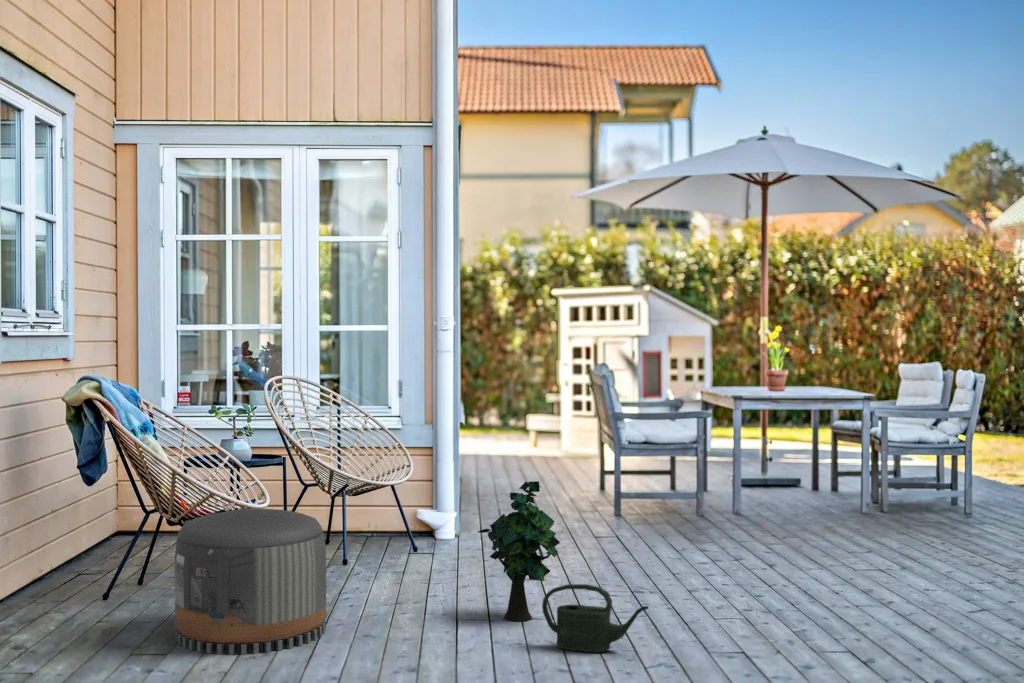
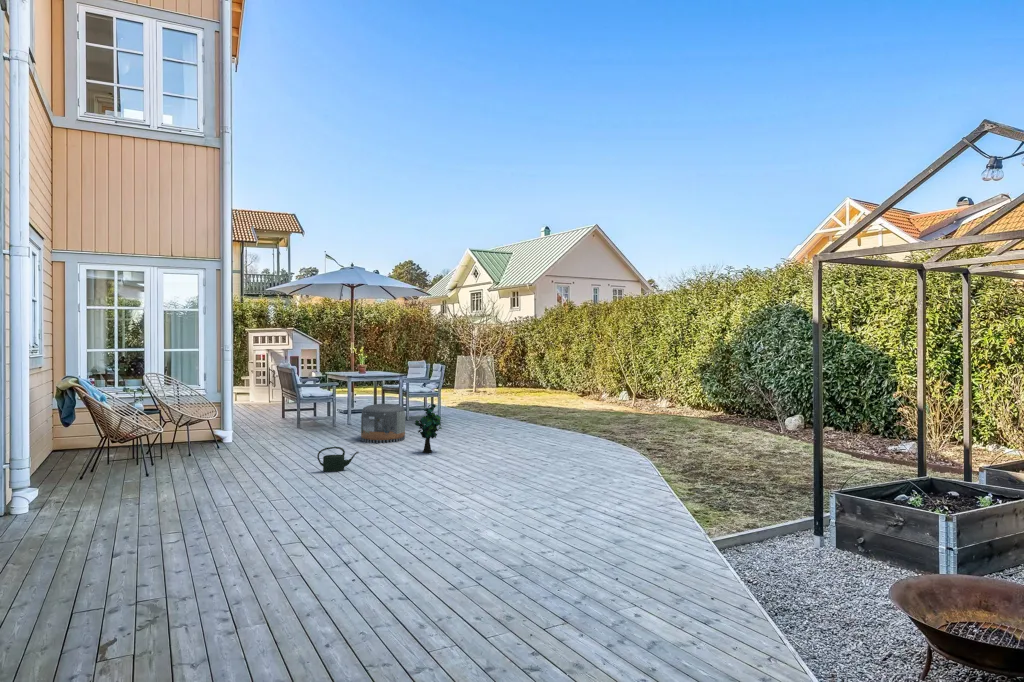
decorative plant: present [478,481,560,621] -> present [415,404,442,453]
pouf: present [175,509,326,655] -> present [361,404,405,443]

